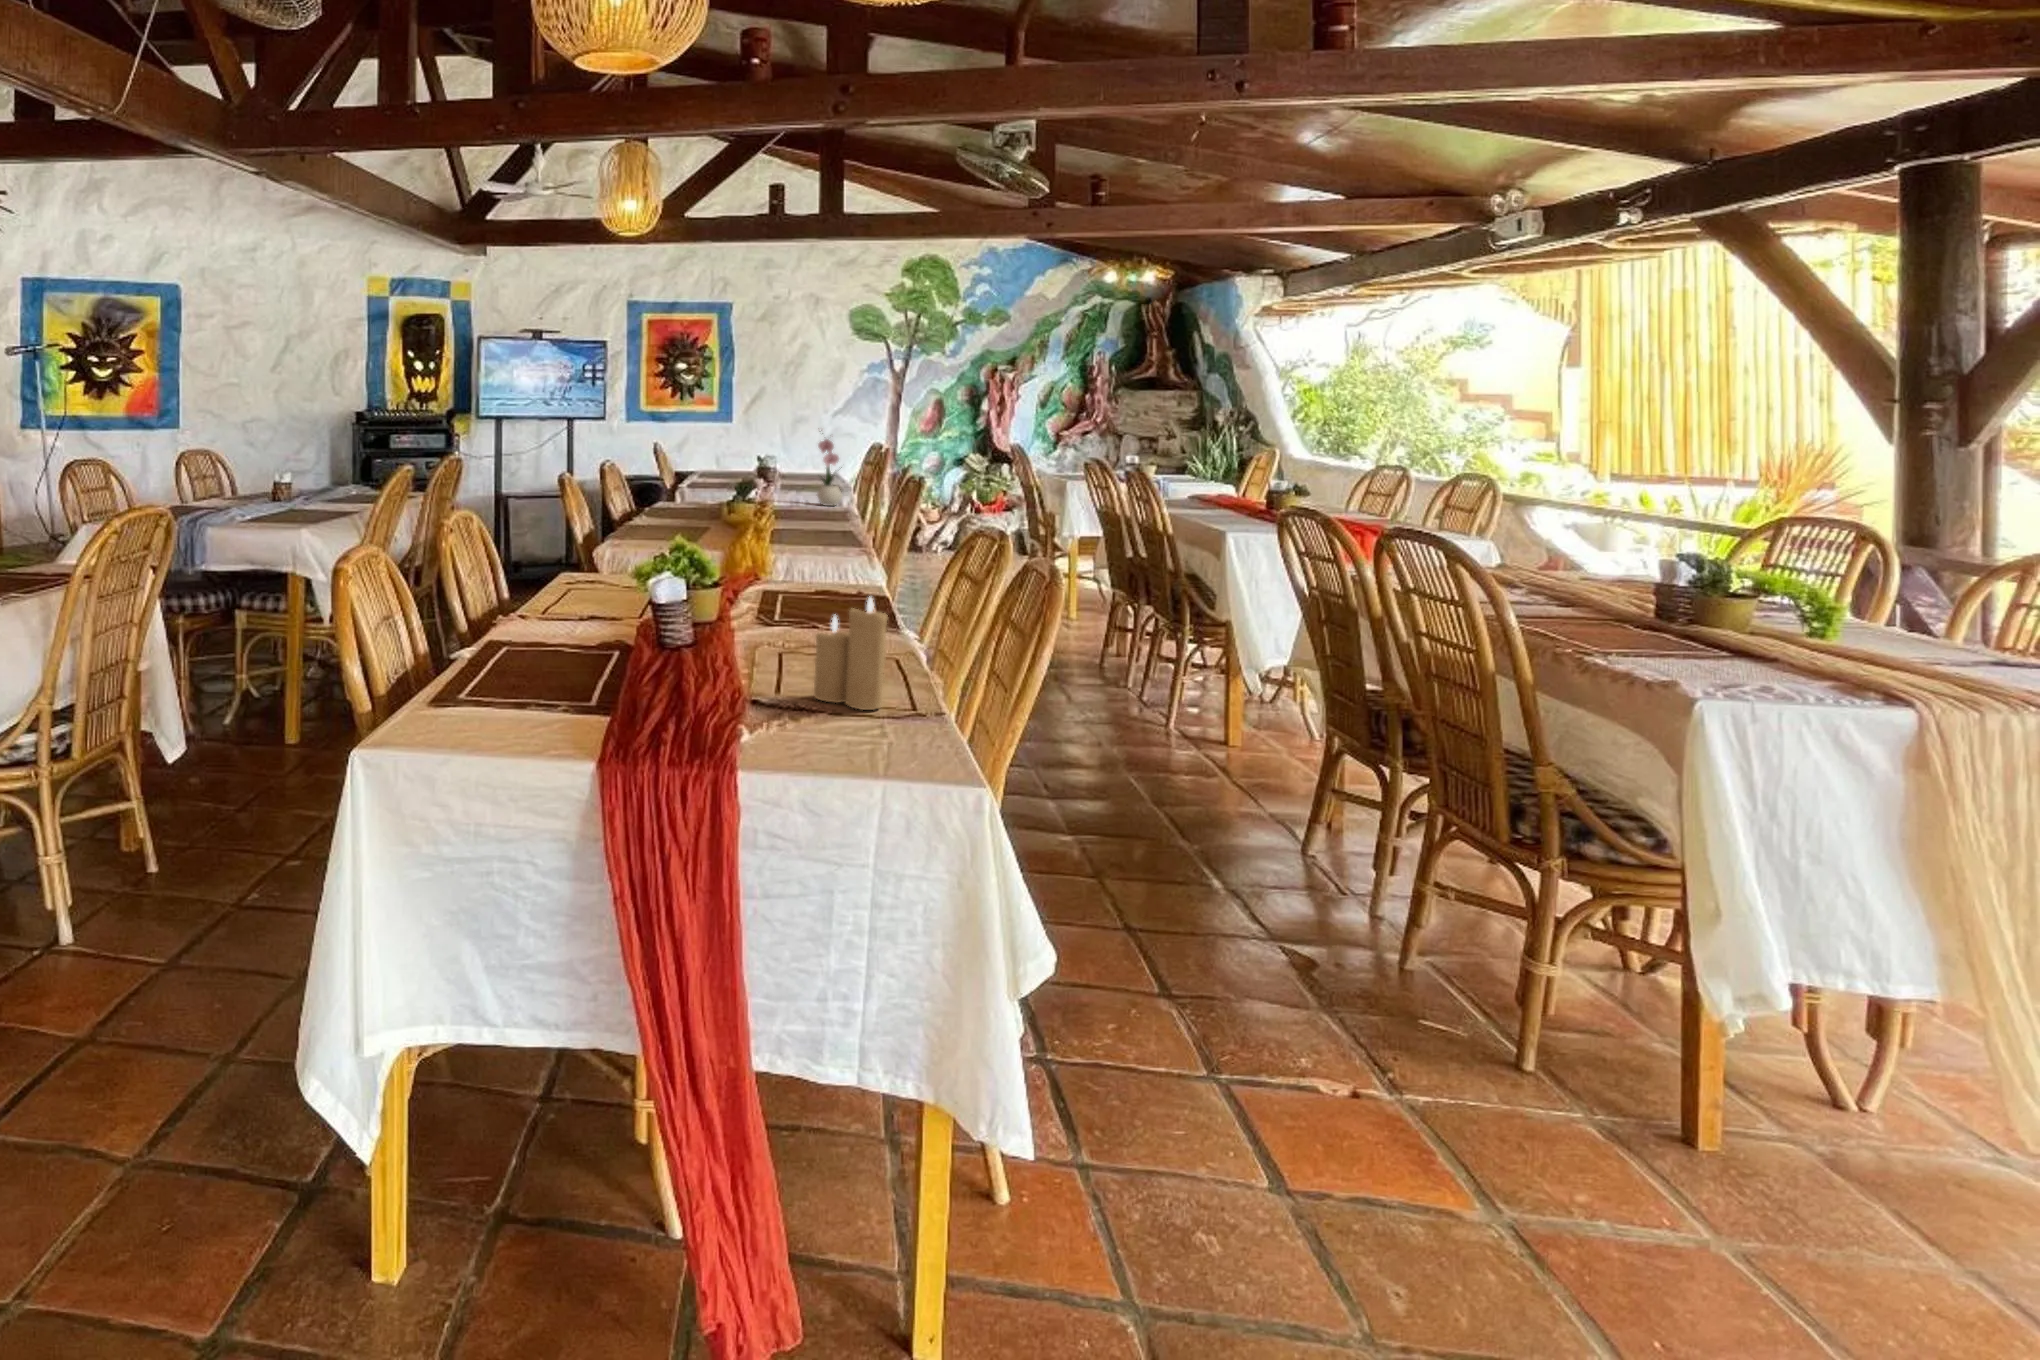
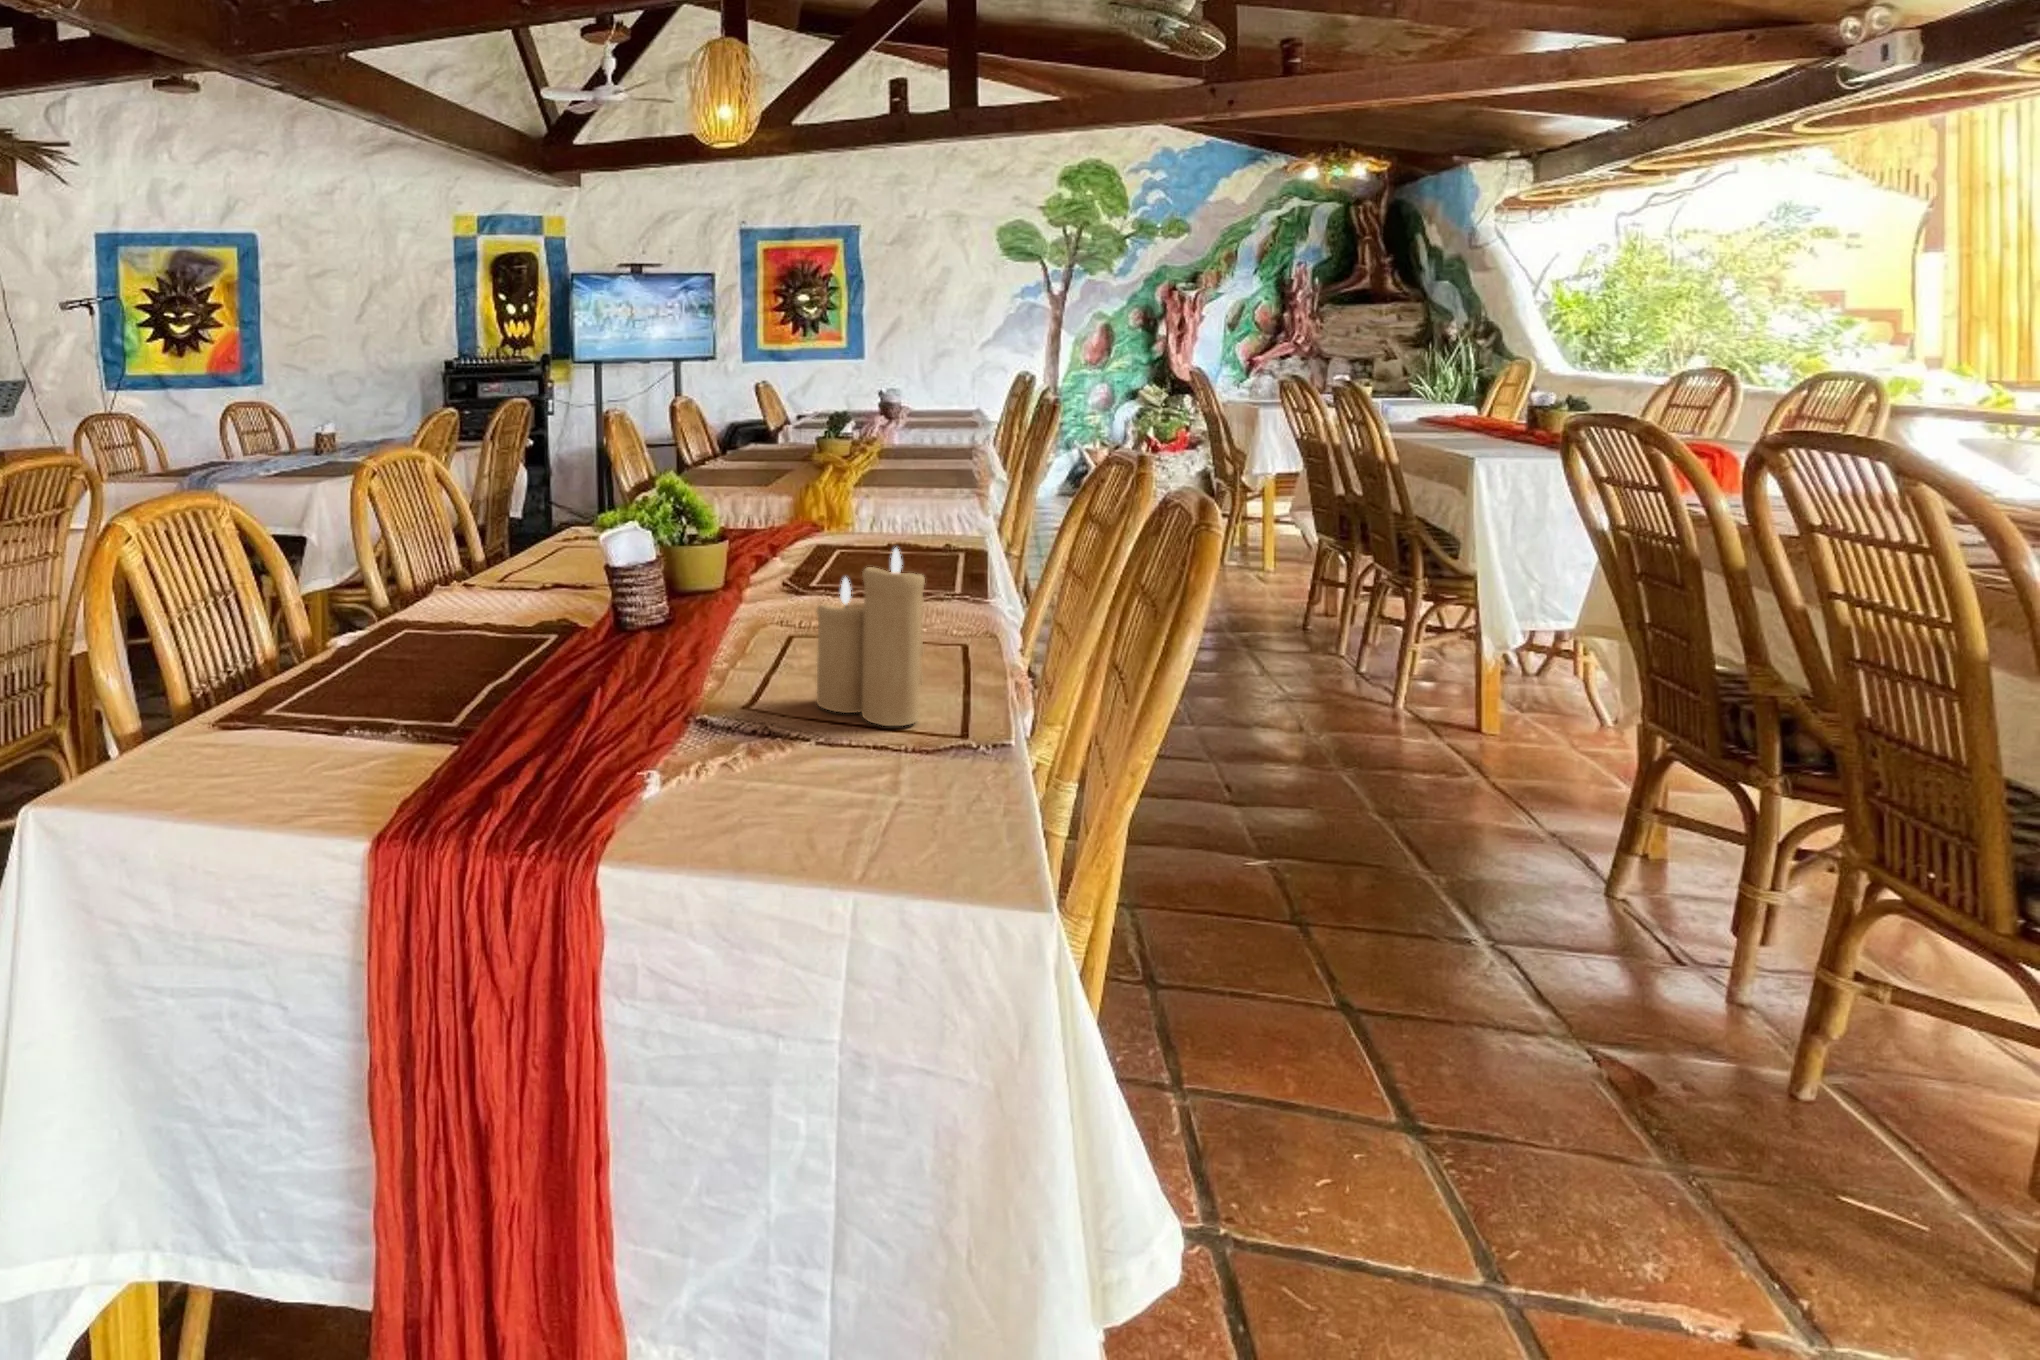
flower arrangement: present [817,433,842,506] -> none [940,352,974,444]

